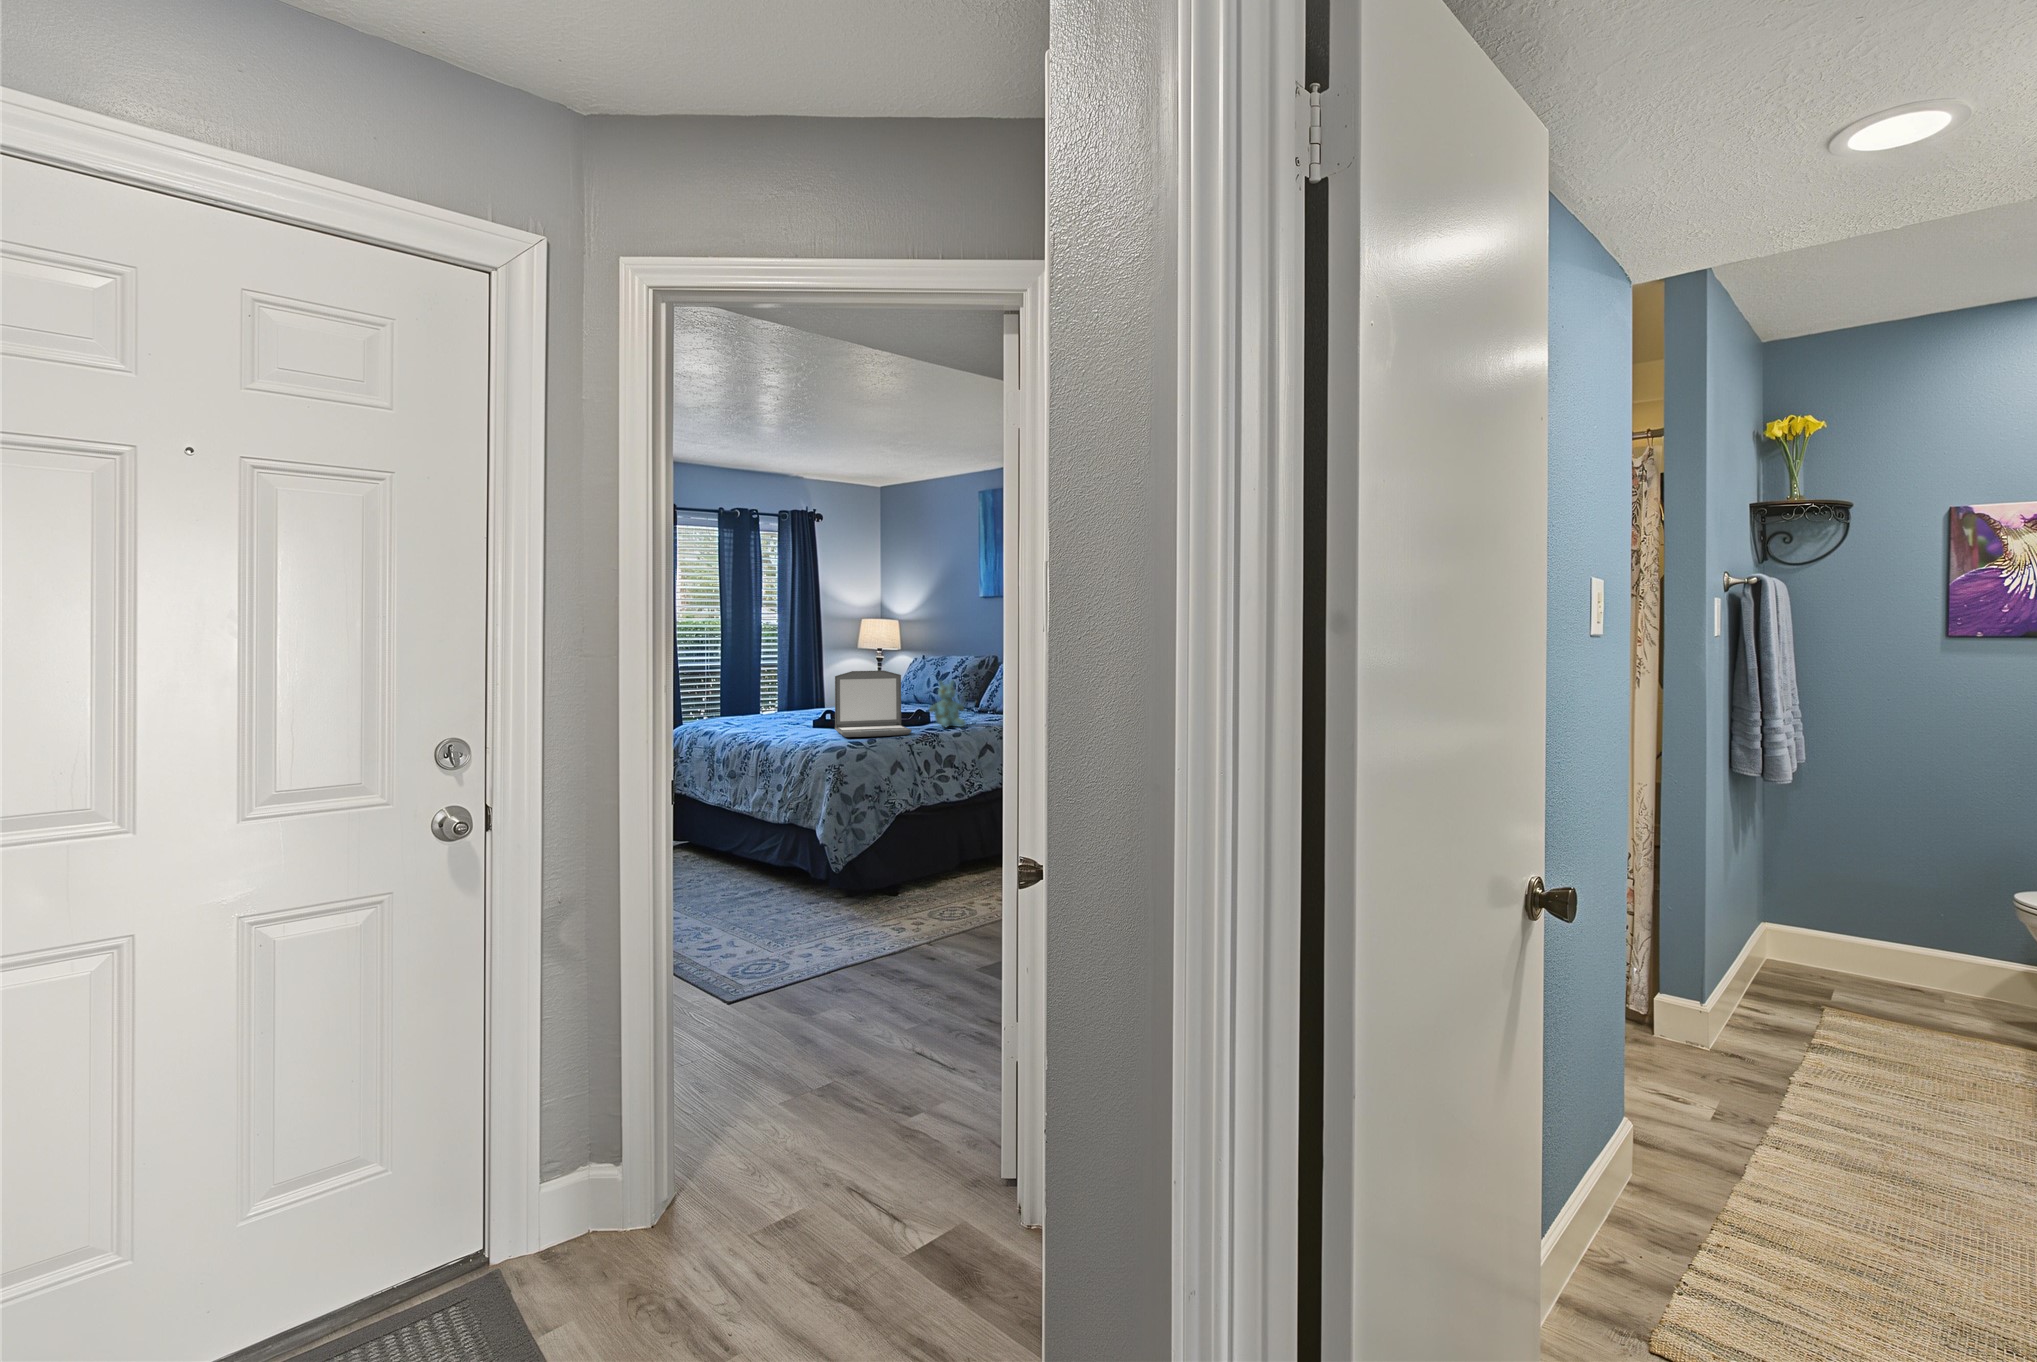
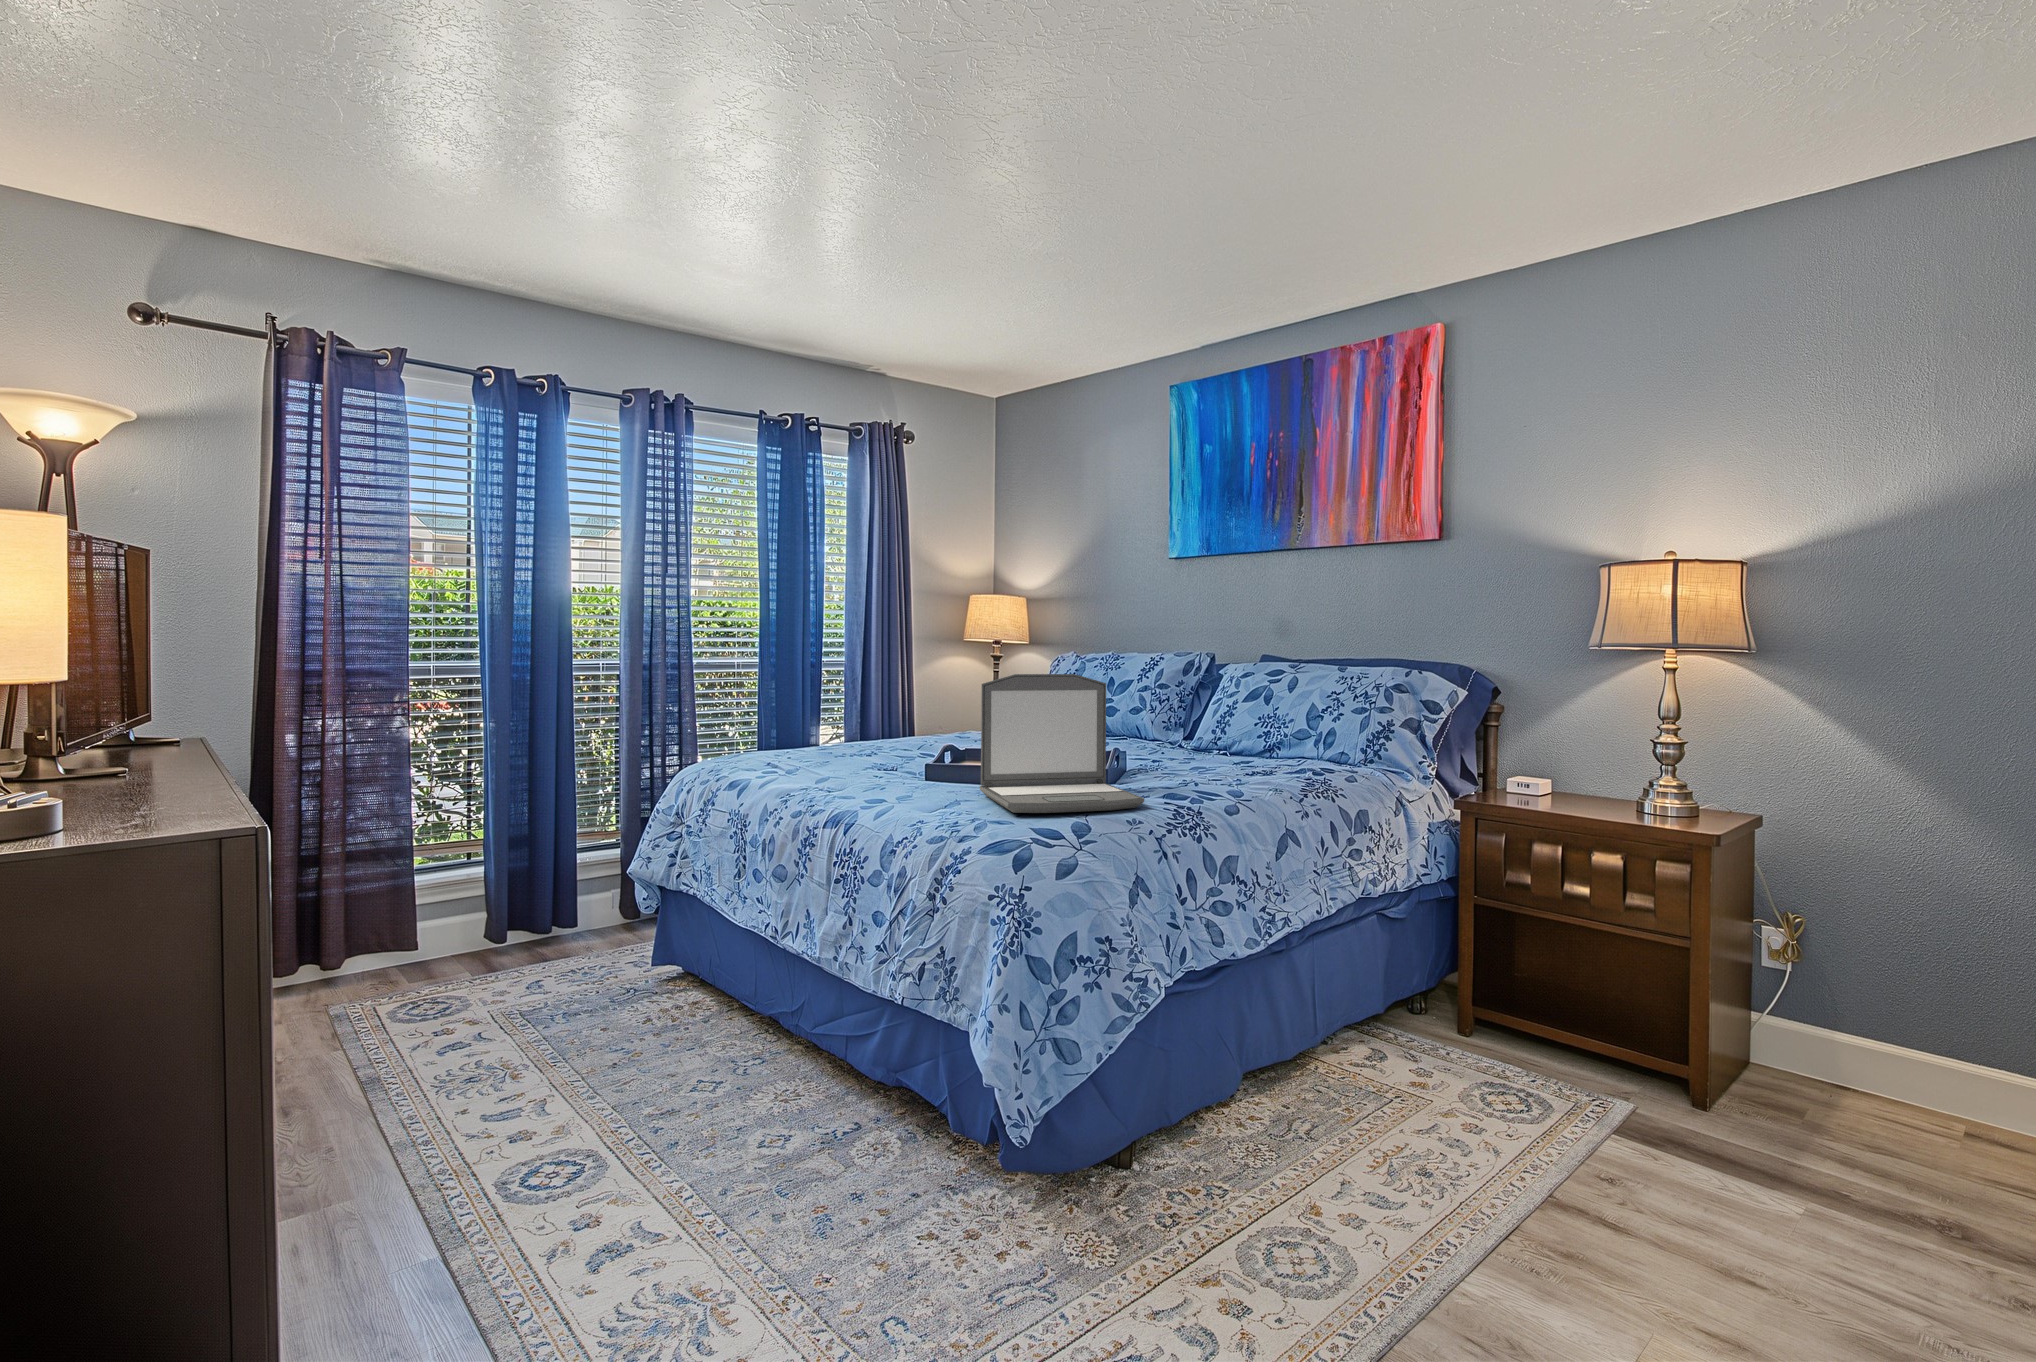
stuffed bear: present [929,680,966,727] -> none [1159,695,1235,791]

